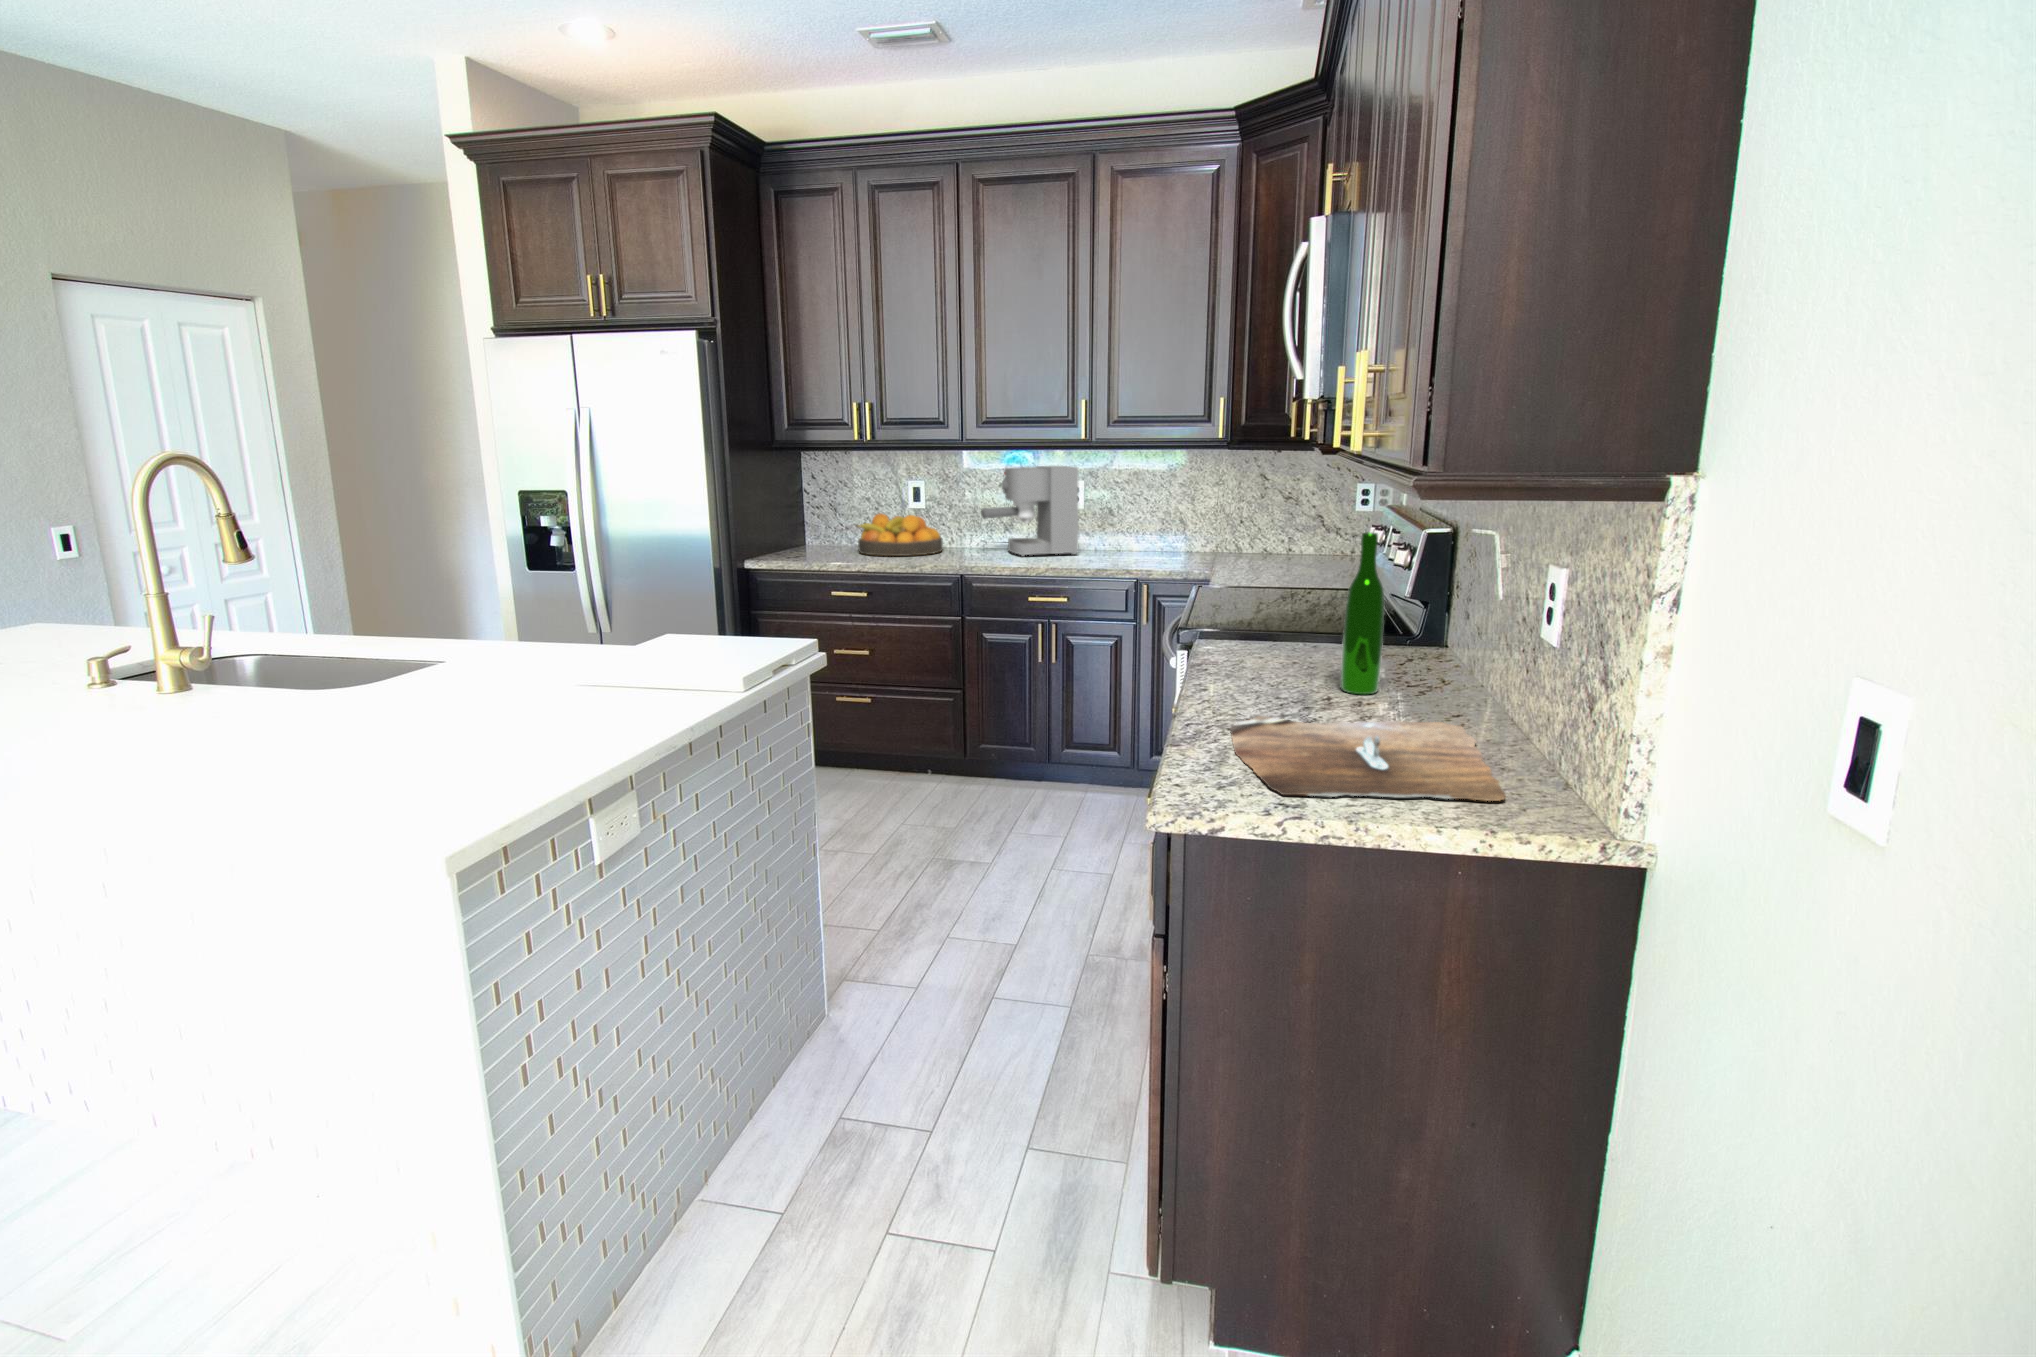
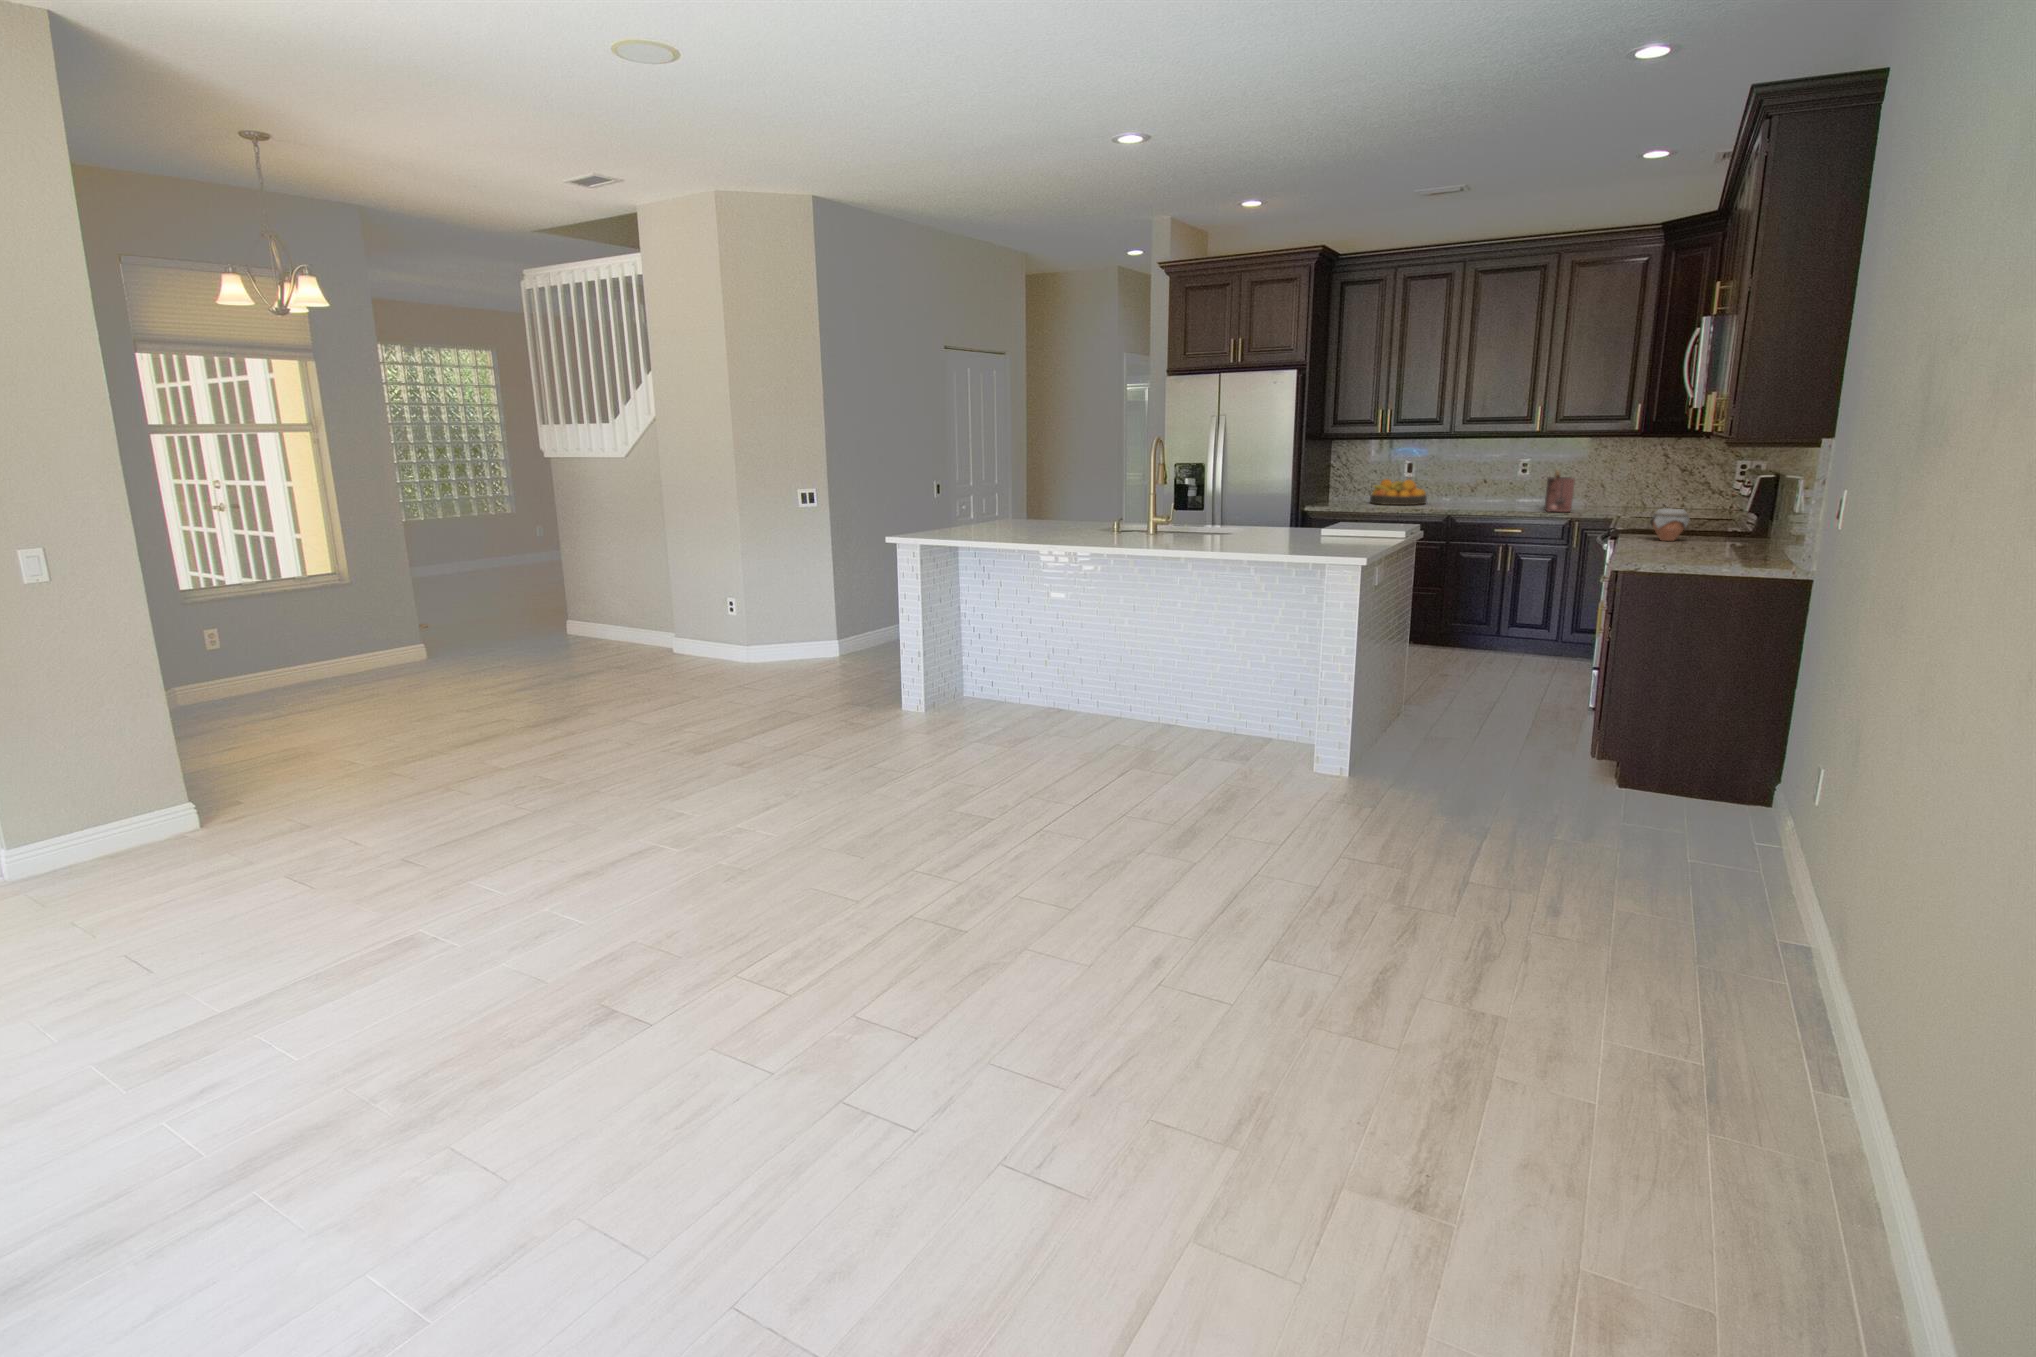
coffee maker: present [981,466,1078,557] -> none [1458,449,1530,506]
toaster: none [1104,501,1140,569] -> present [1544,470,1575,512]
wine bottle: present [1341,533,1384,694] -> none [1699,471,1726,547]
jar: none [1247,600,1317,668] -> present [1650,508,1689,541]
cutting board: present [1230,716,1506,801] -> none [1639,546,1762,564]

